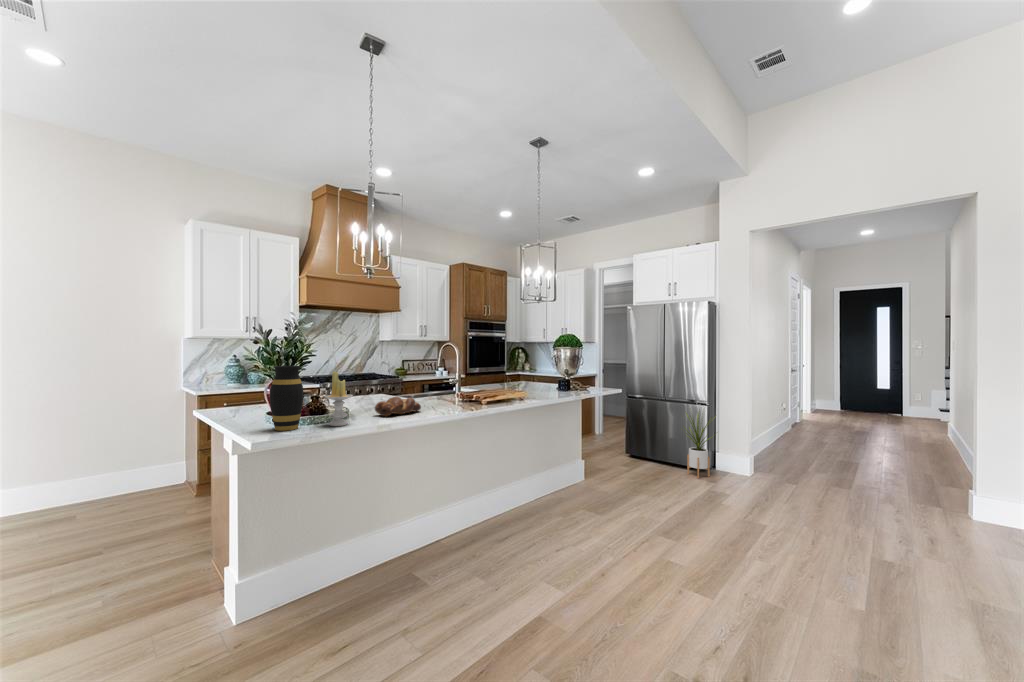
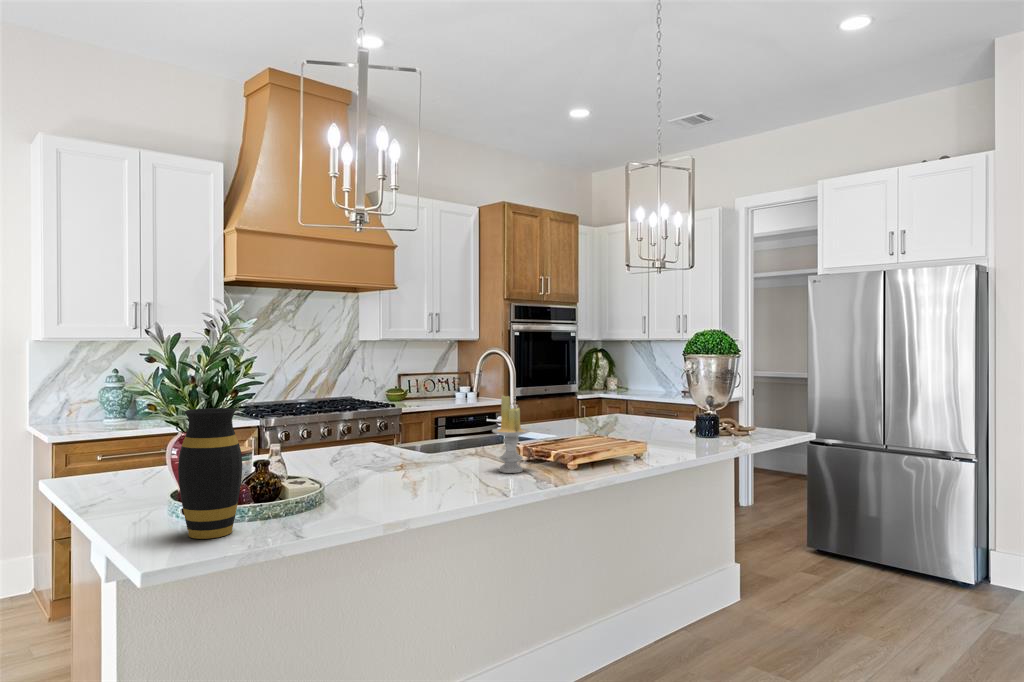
candle: present [324,371,353,426] -> present [492,395,530,473]
bread loaf: present [375,396,421,416] -> none [373,461,460,502]
house plant: present [685,413,712,478] -> none [920,465,1003,603]

